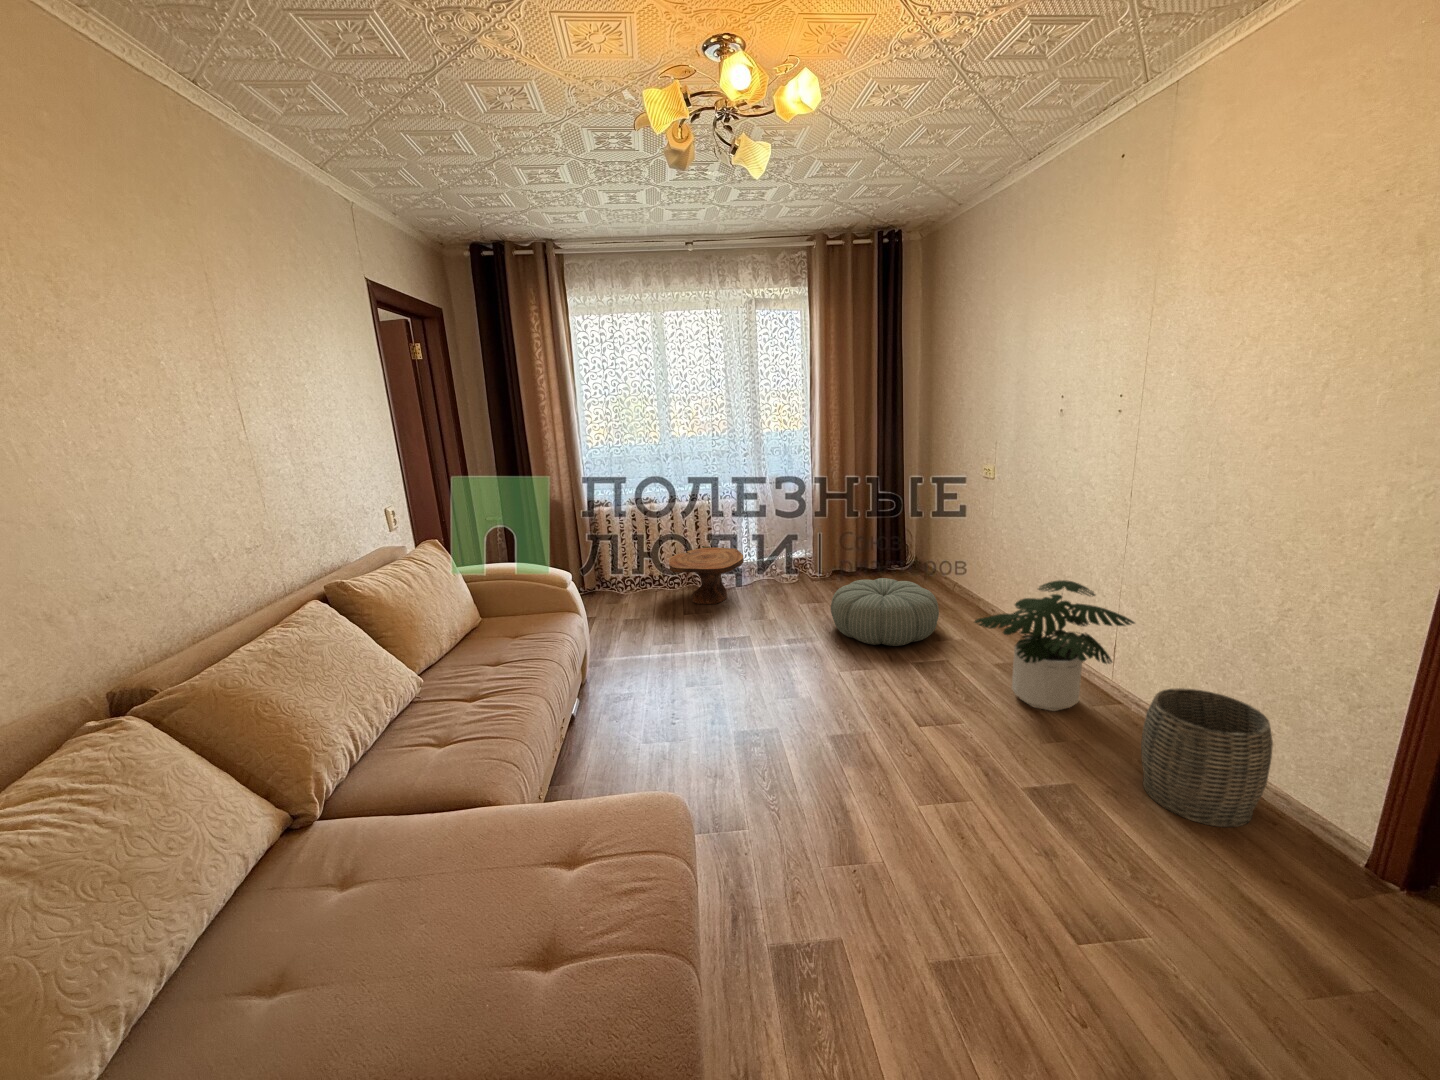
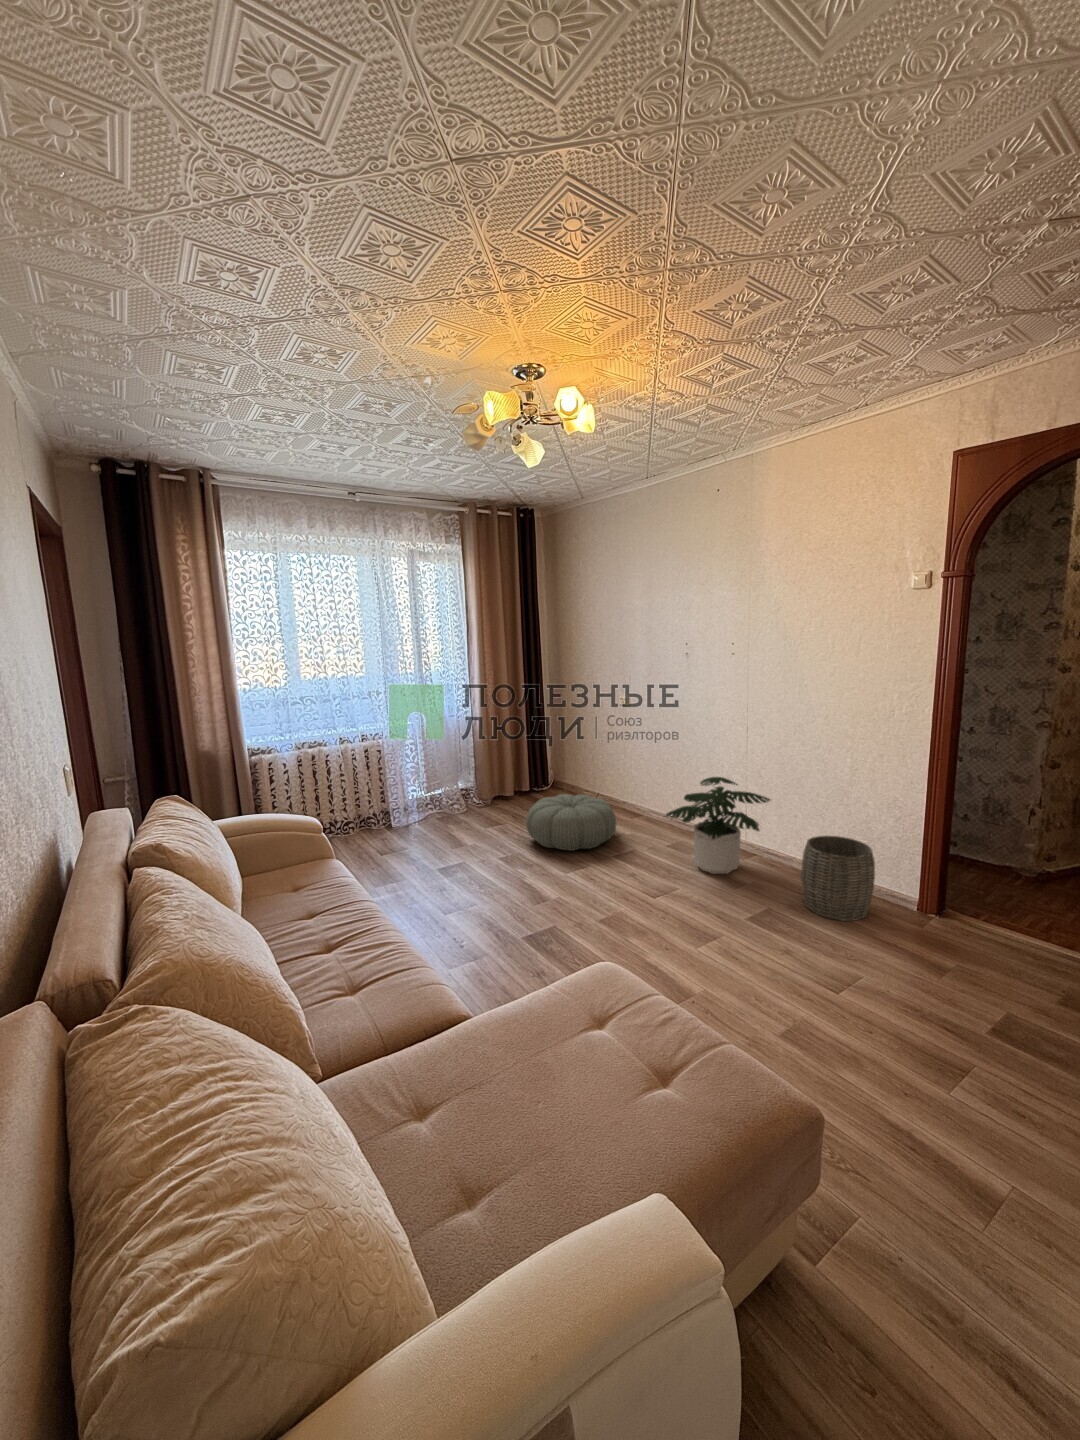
side table: present [669,546,744,604] -> none [351,784,428,842]

